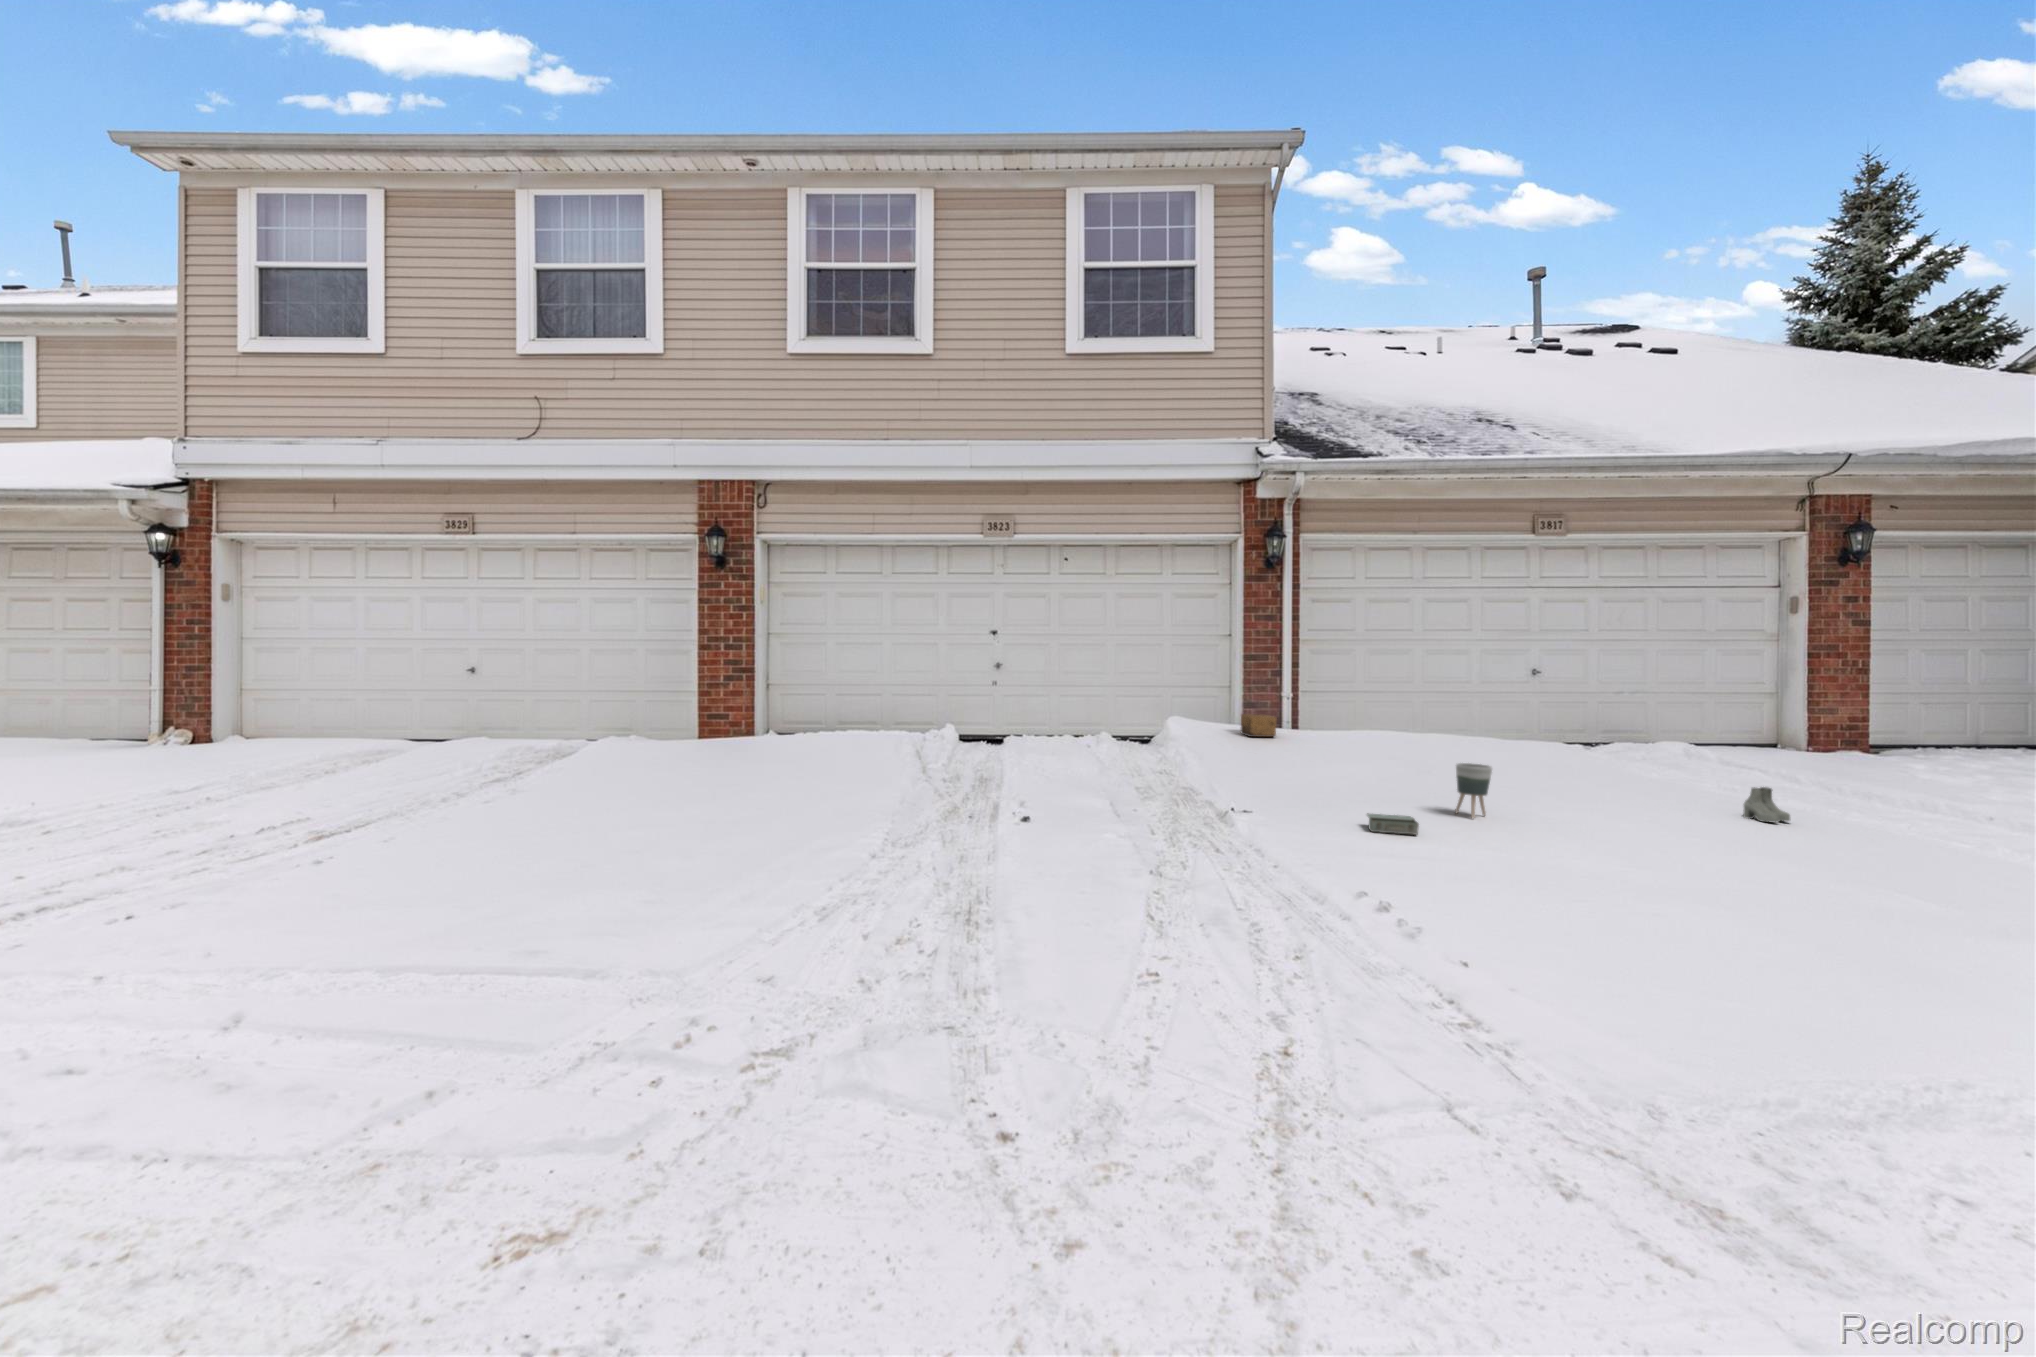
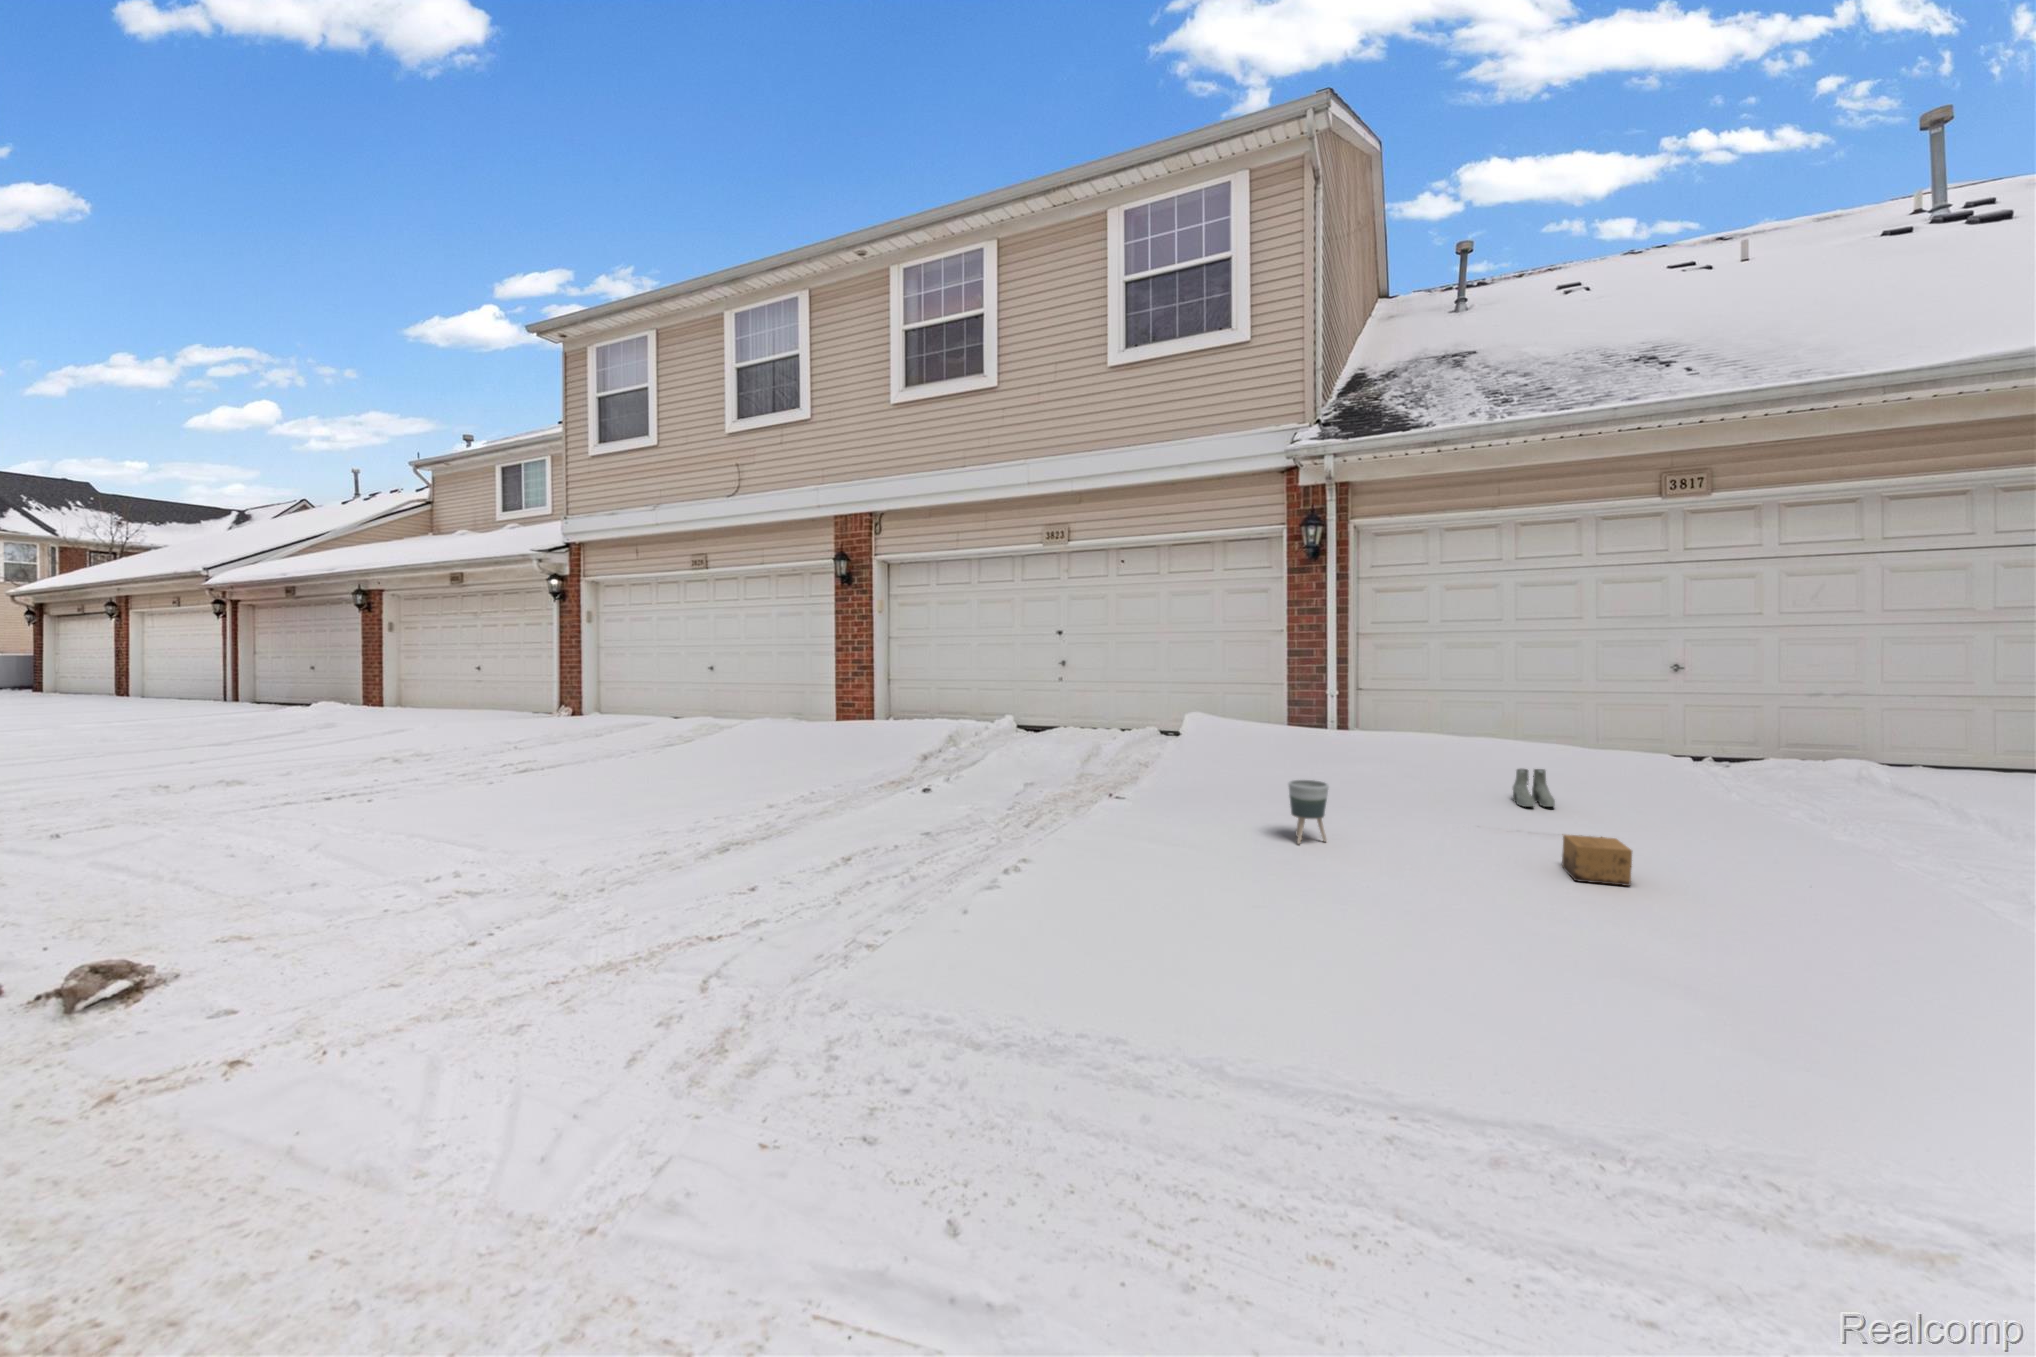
cardboard box: present [1241,714,1276,737] -> present [1562,835,1632,886]
boots: present [1743,787,1790,822] -> present [1513,769,1555,807]
toolbox: present [1367,814,1419,835] -> none [1128,829,1187,858]

